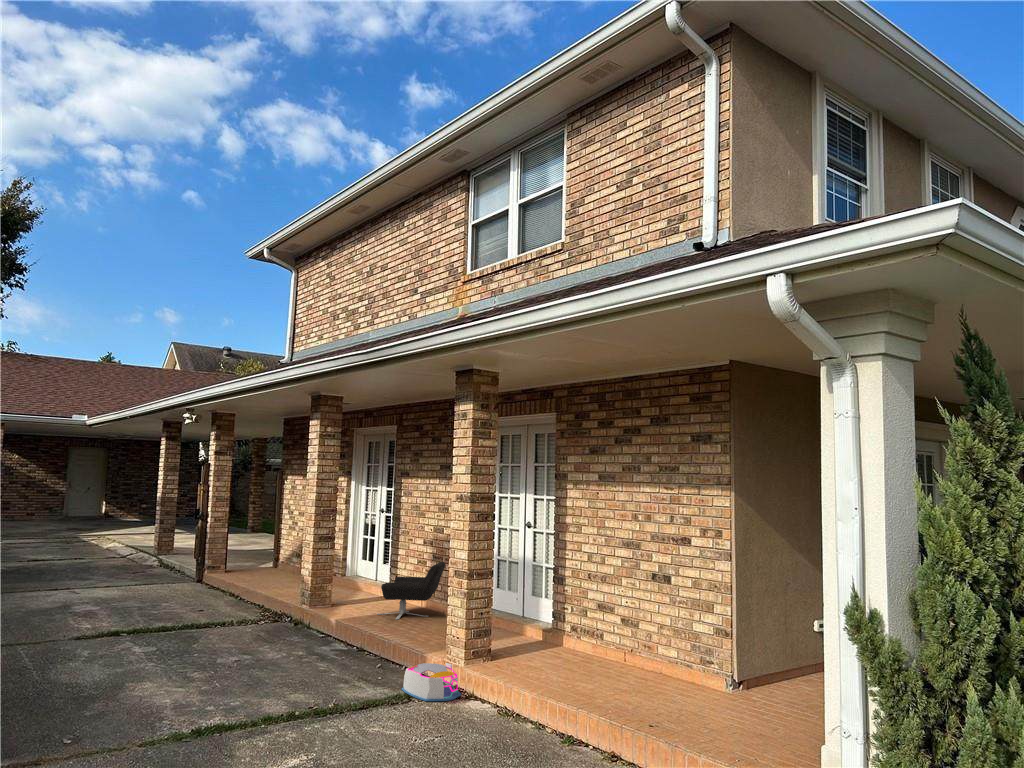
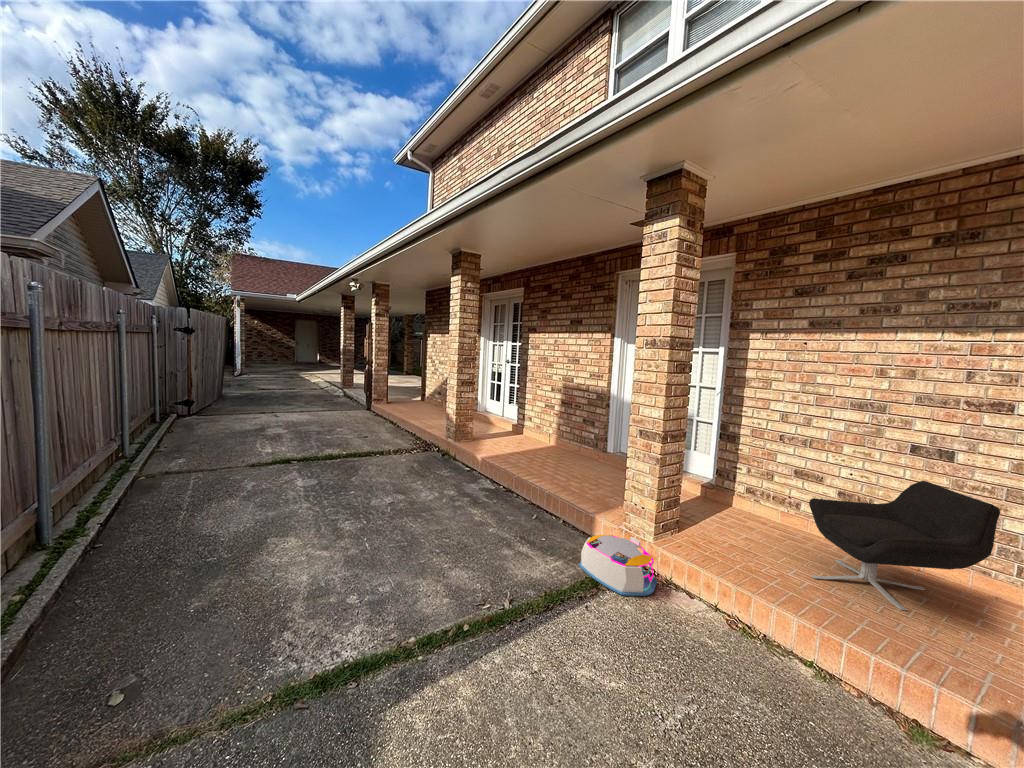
lounge chair: present [379,562,445,619] -> present [809,481,1000,611]

